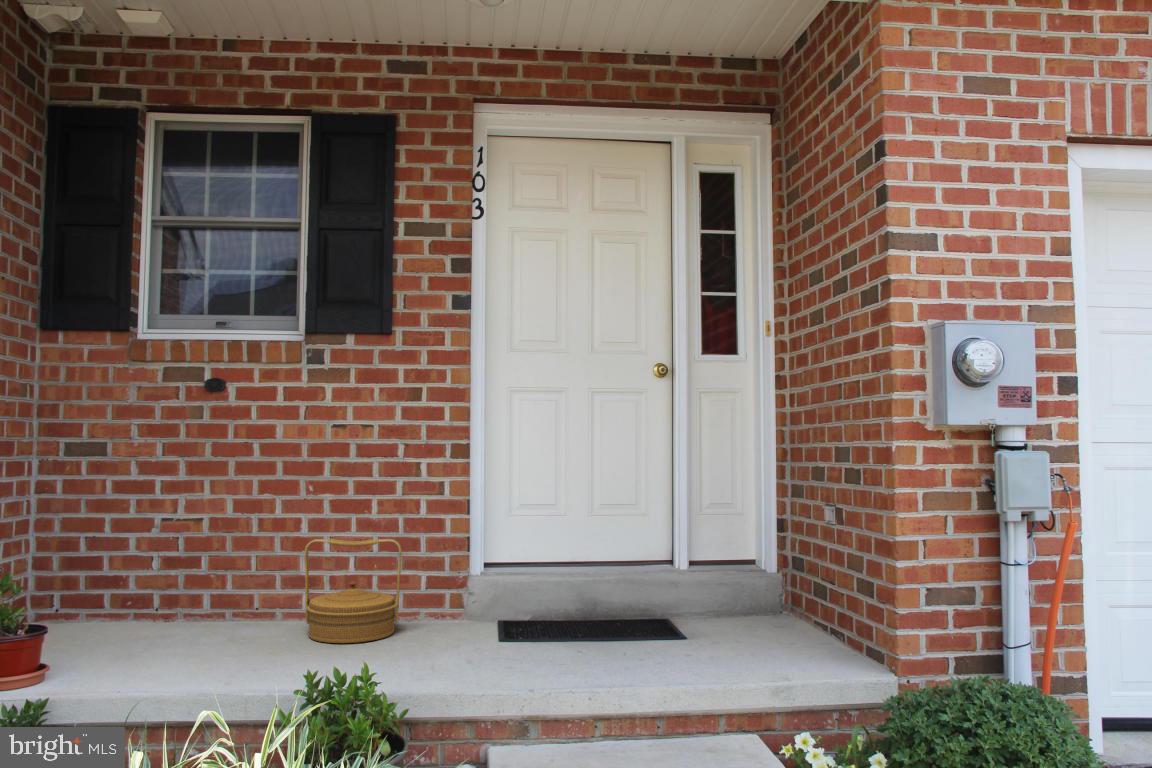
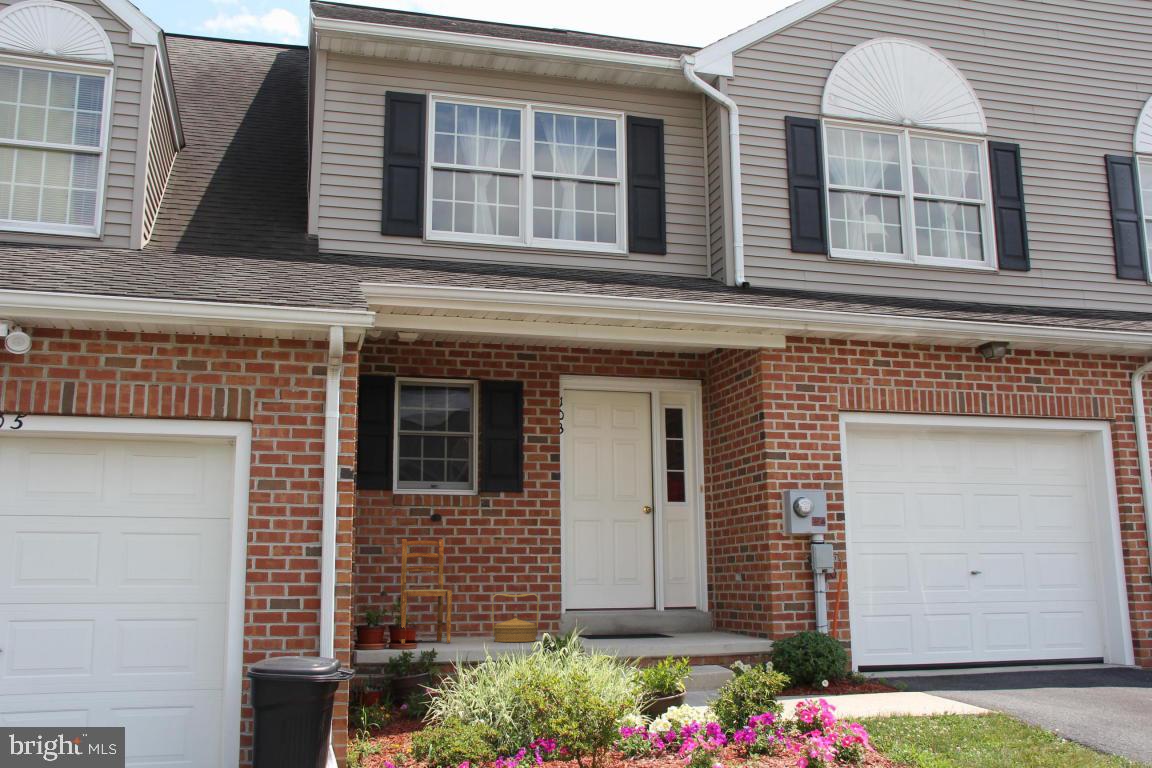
chair: none [85,429,227,650] -> present [399,539,452,644]

